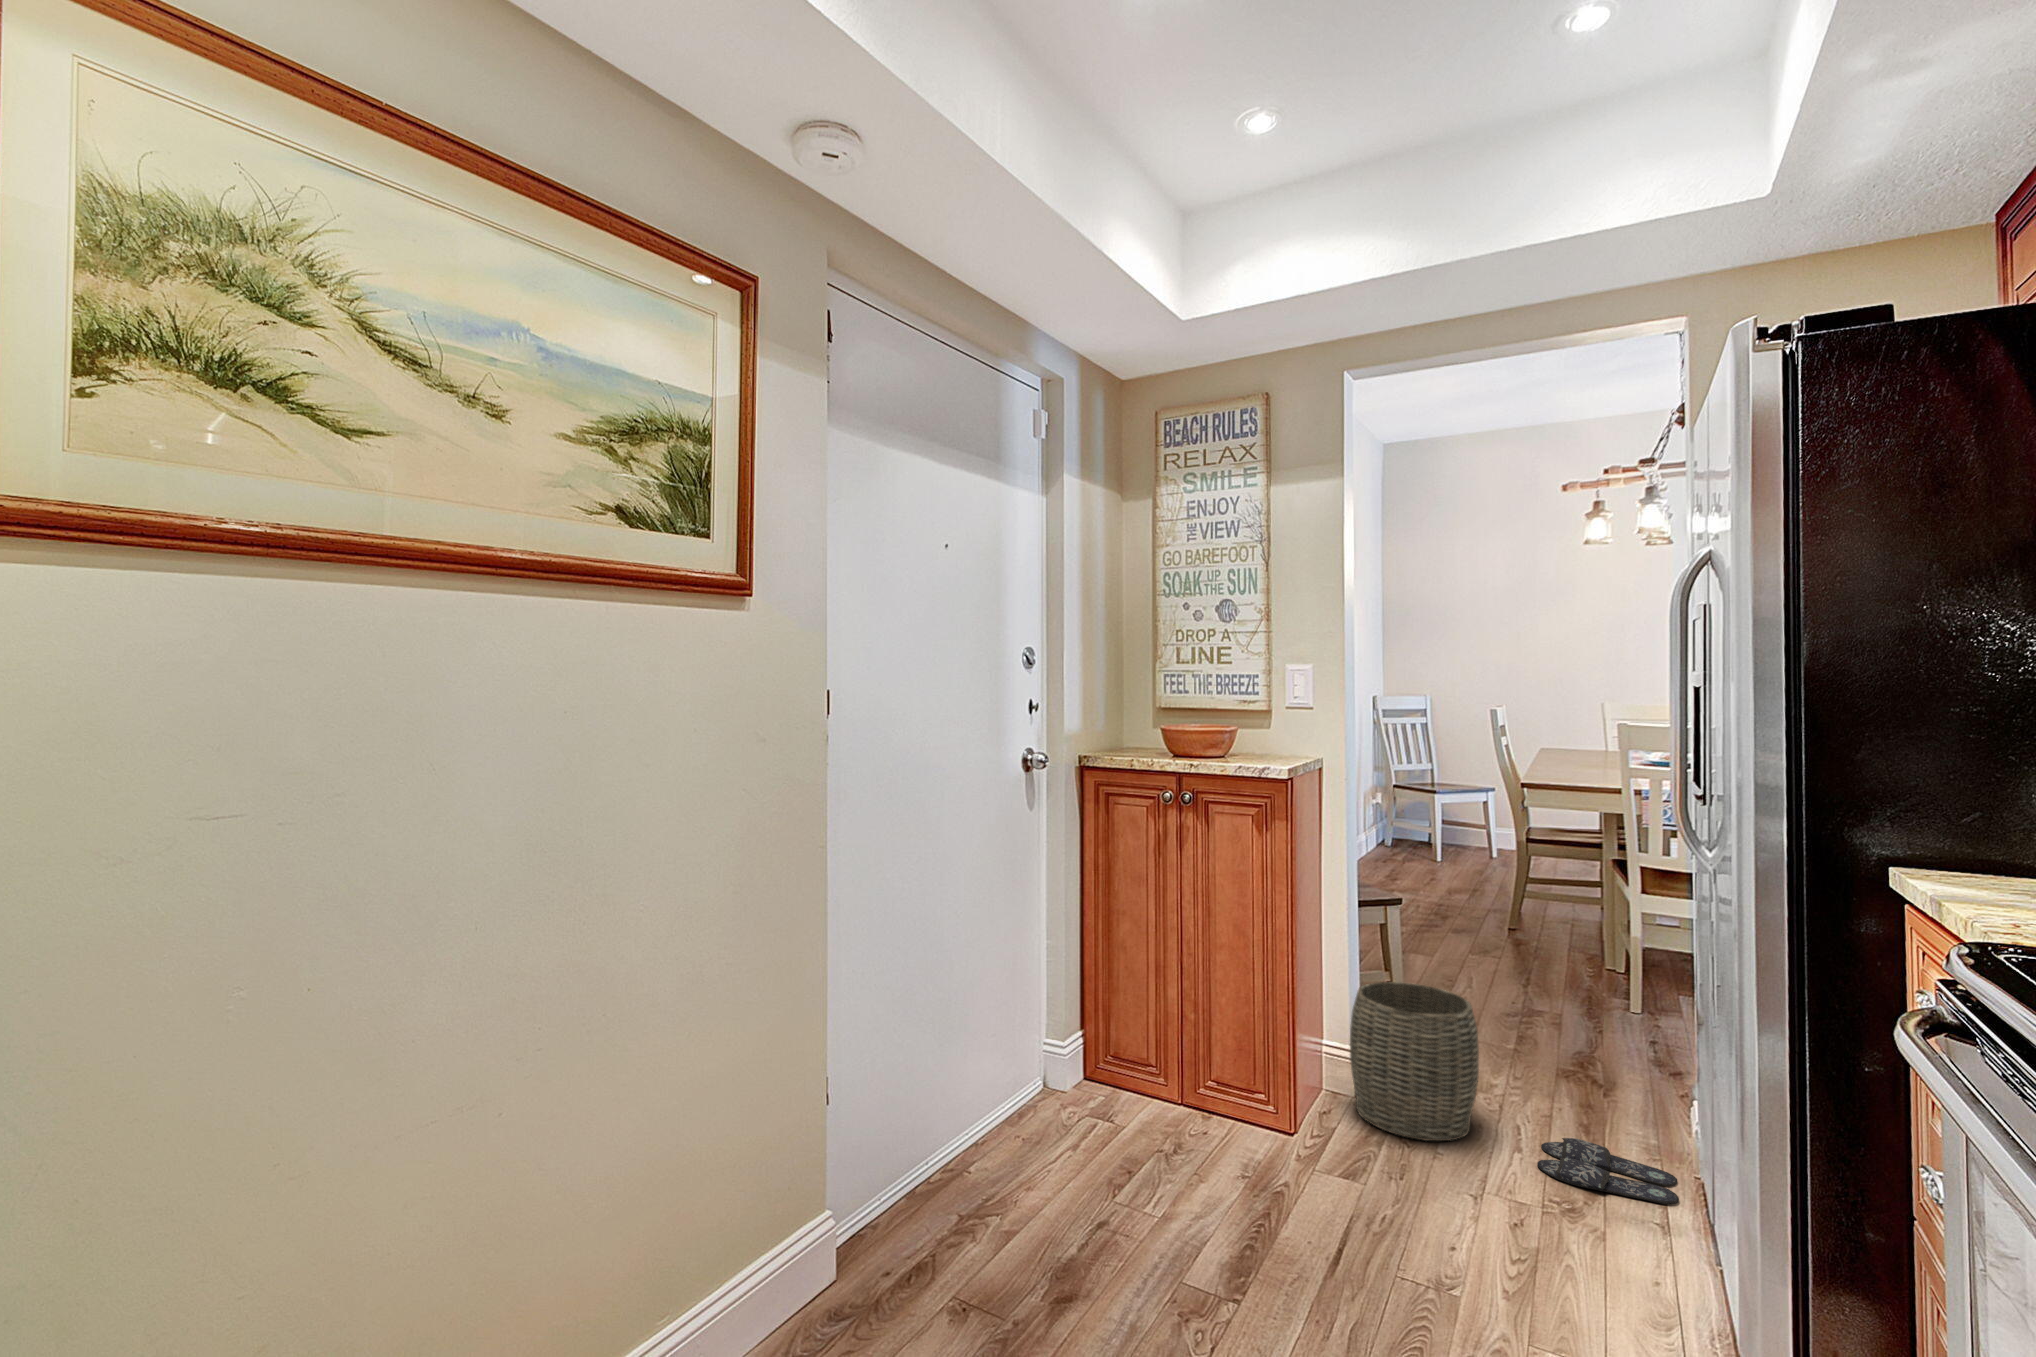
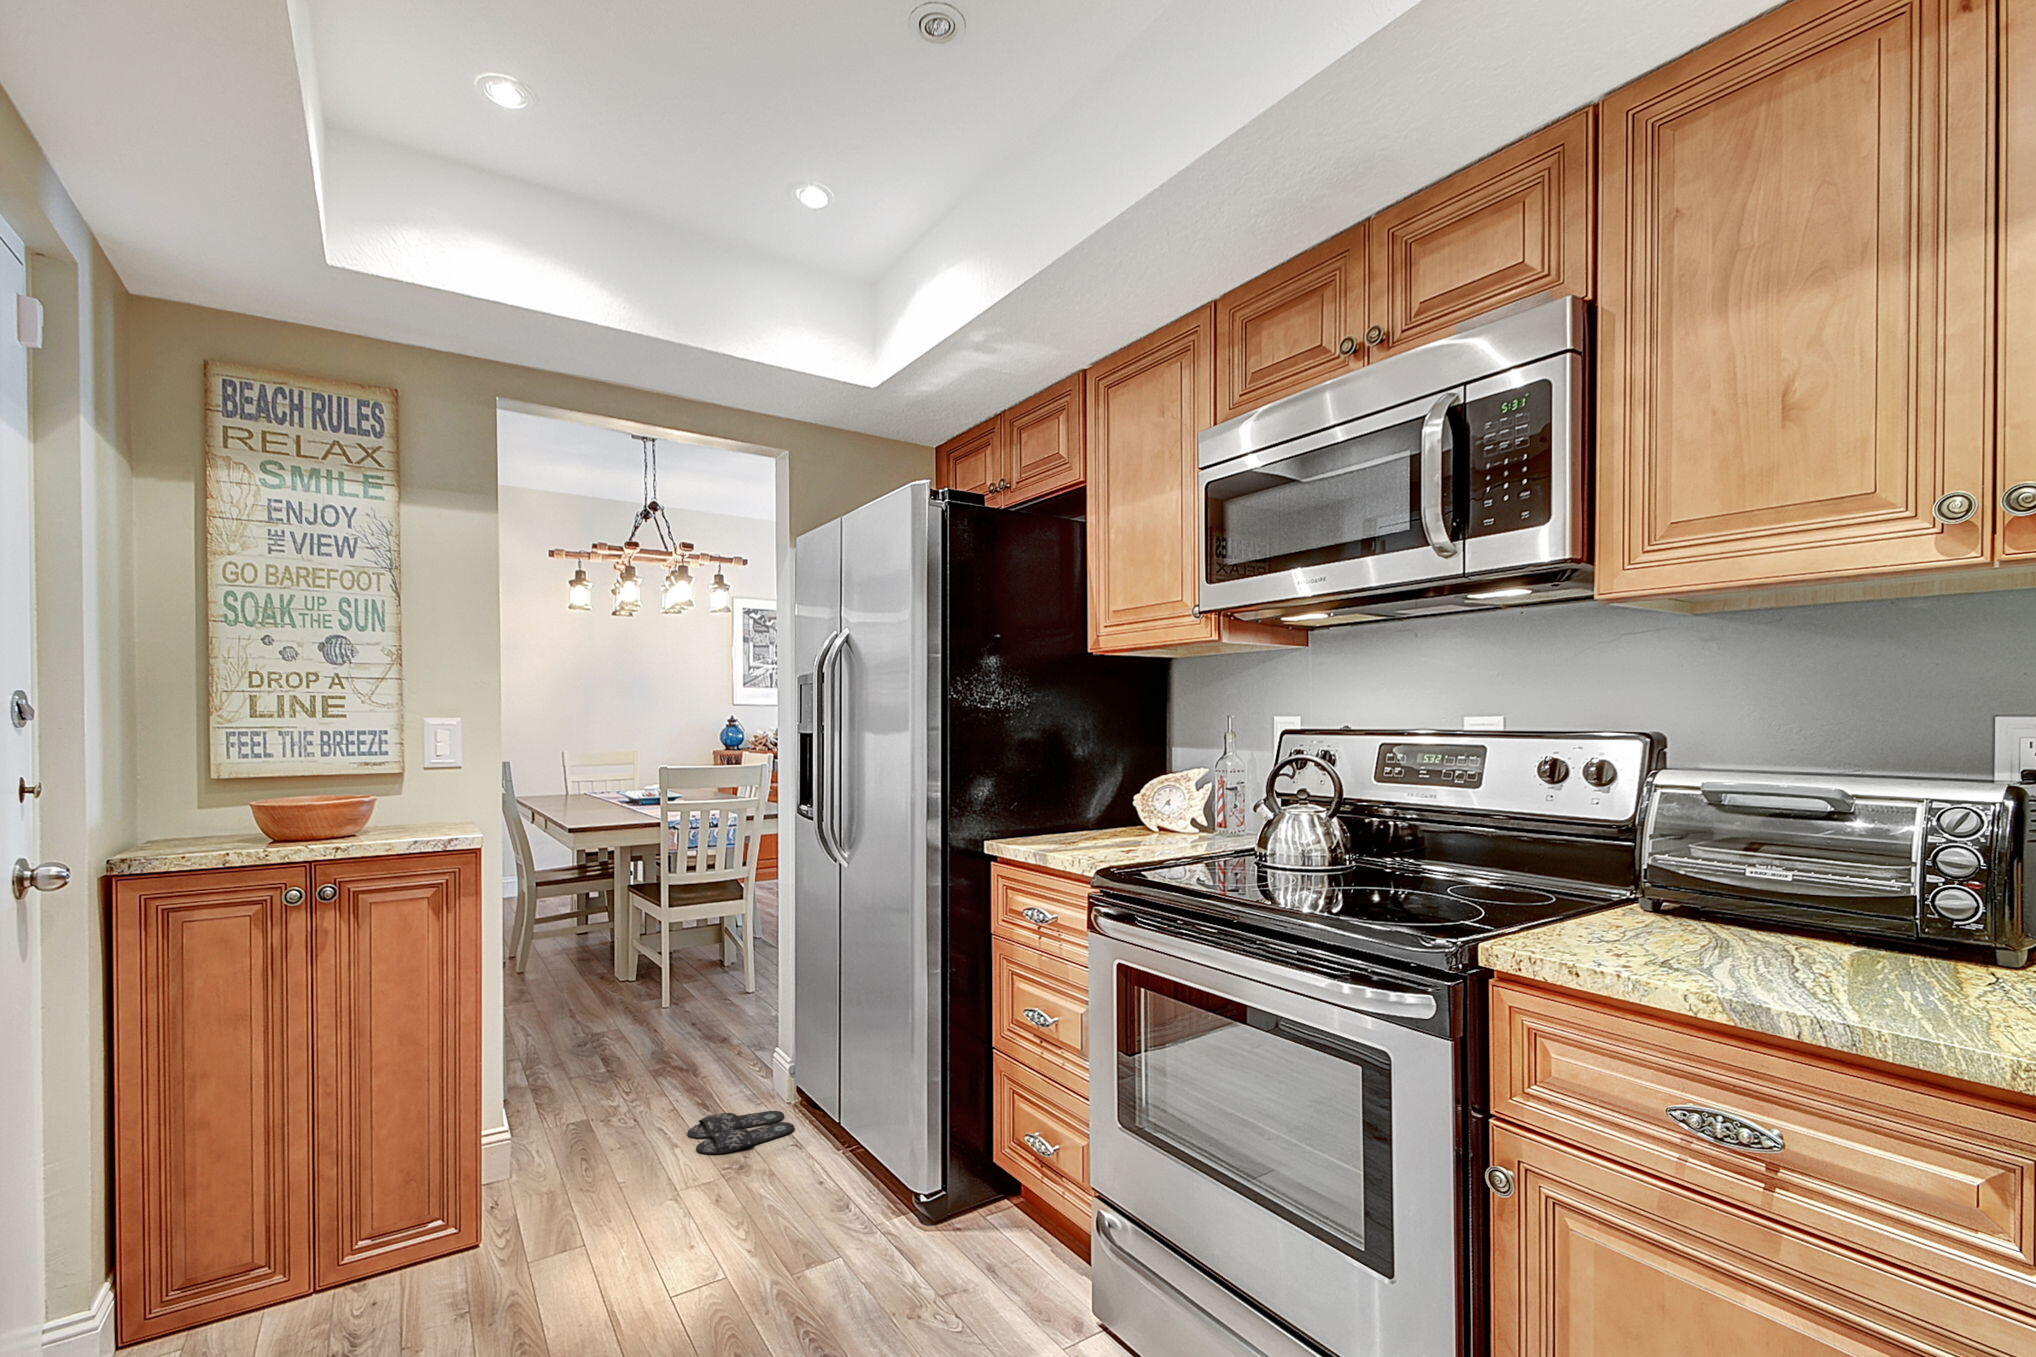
woven basket: present [1350,982,1479,1141] -> none [507,1028,636,1190]

